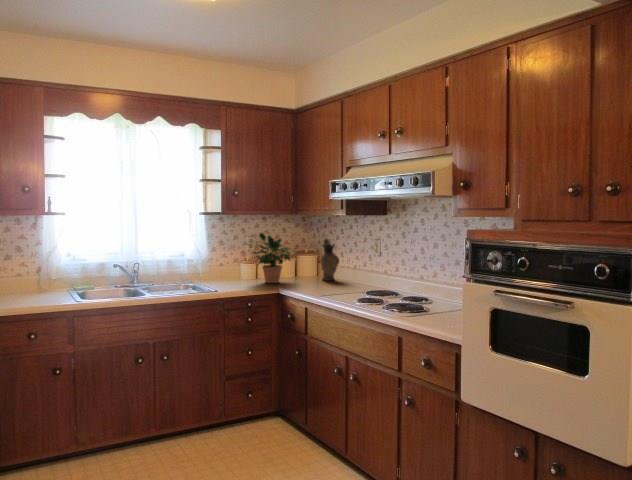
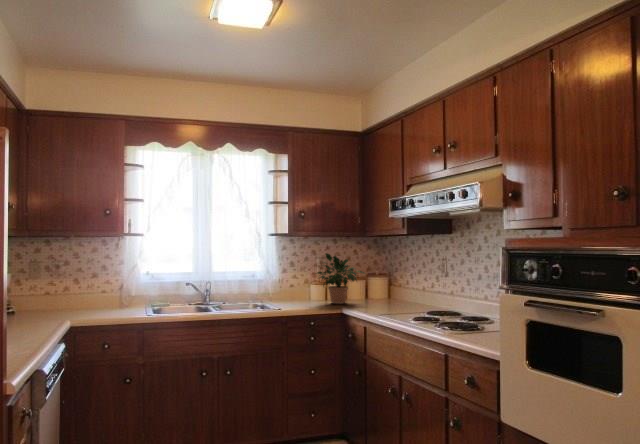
ceramic pitcher: present [321,238,339,281] -> none [388,259,407,302]

